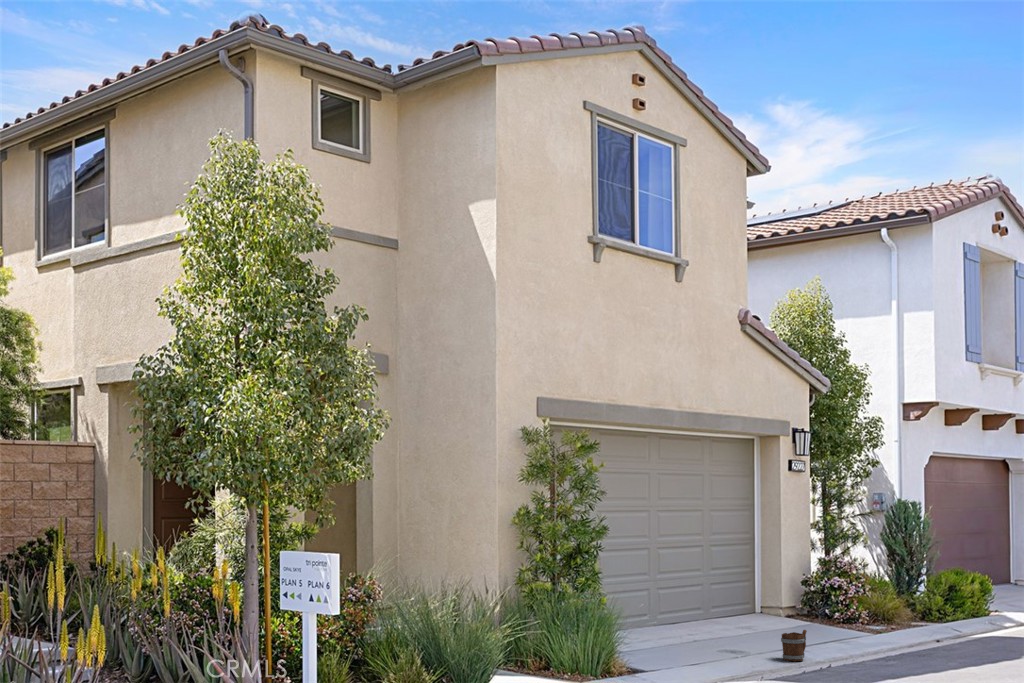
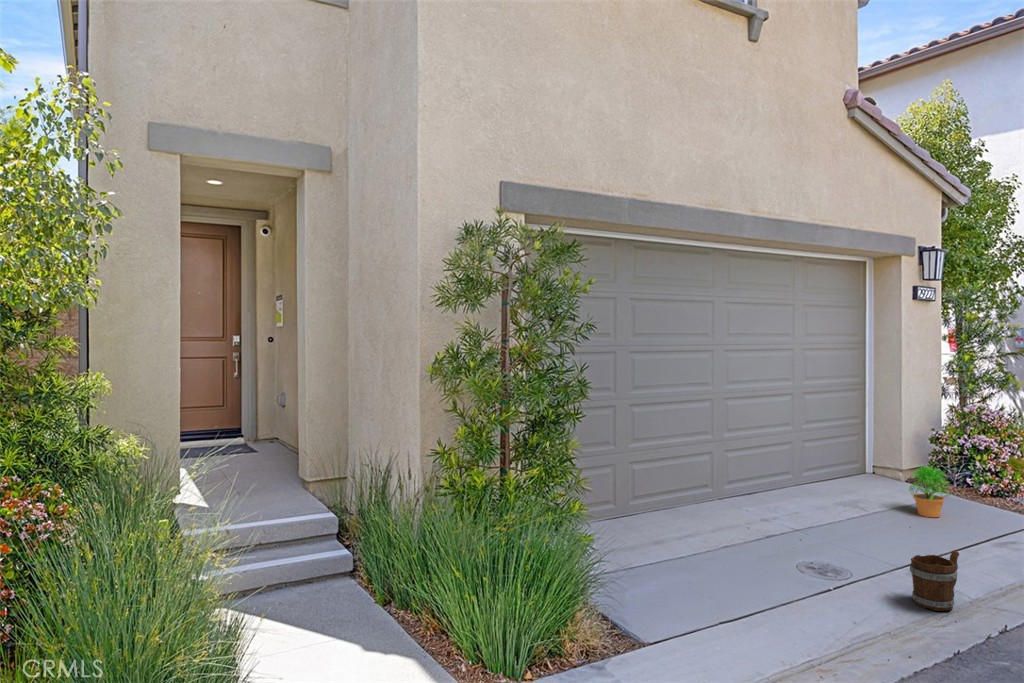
potted plant: none [784,595,814,633] -> present [909,466,948,517]

